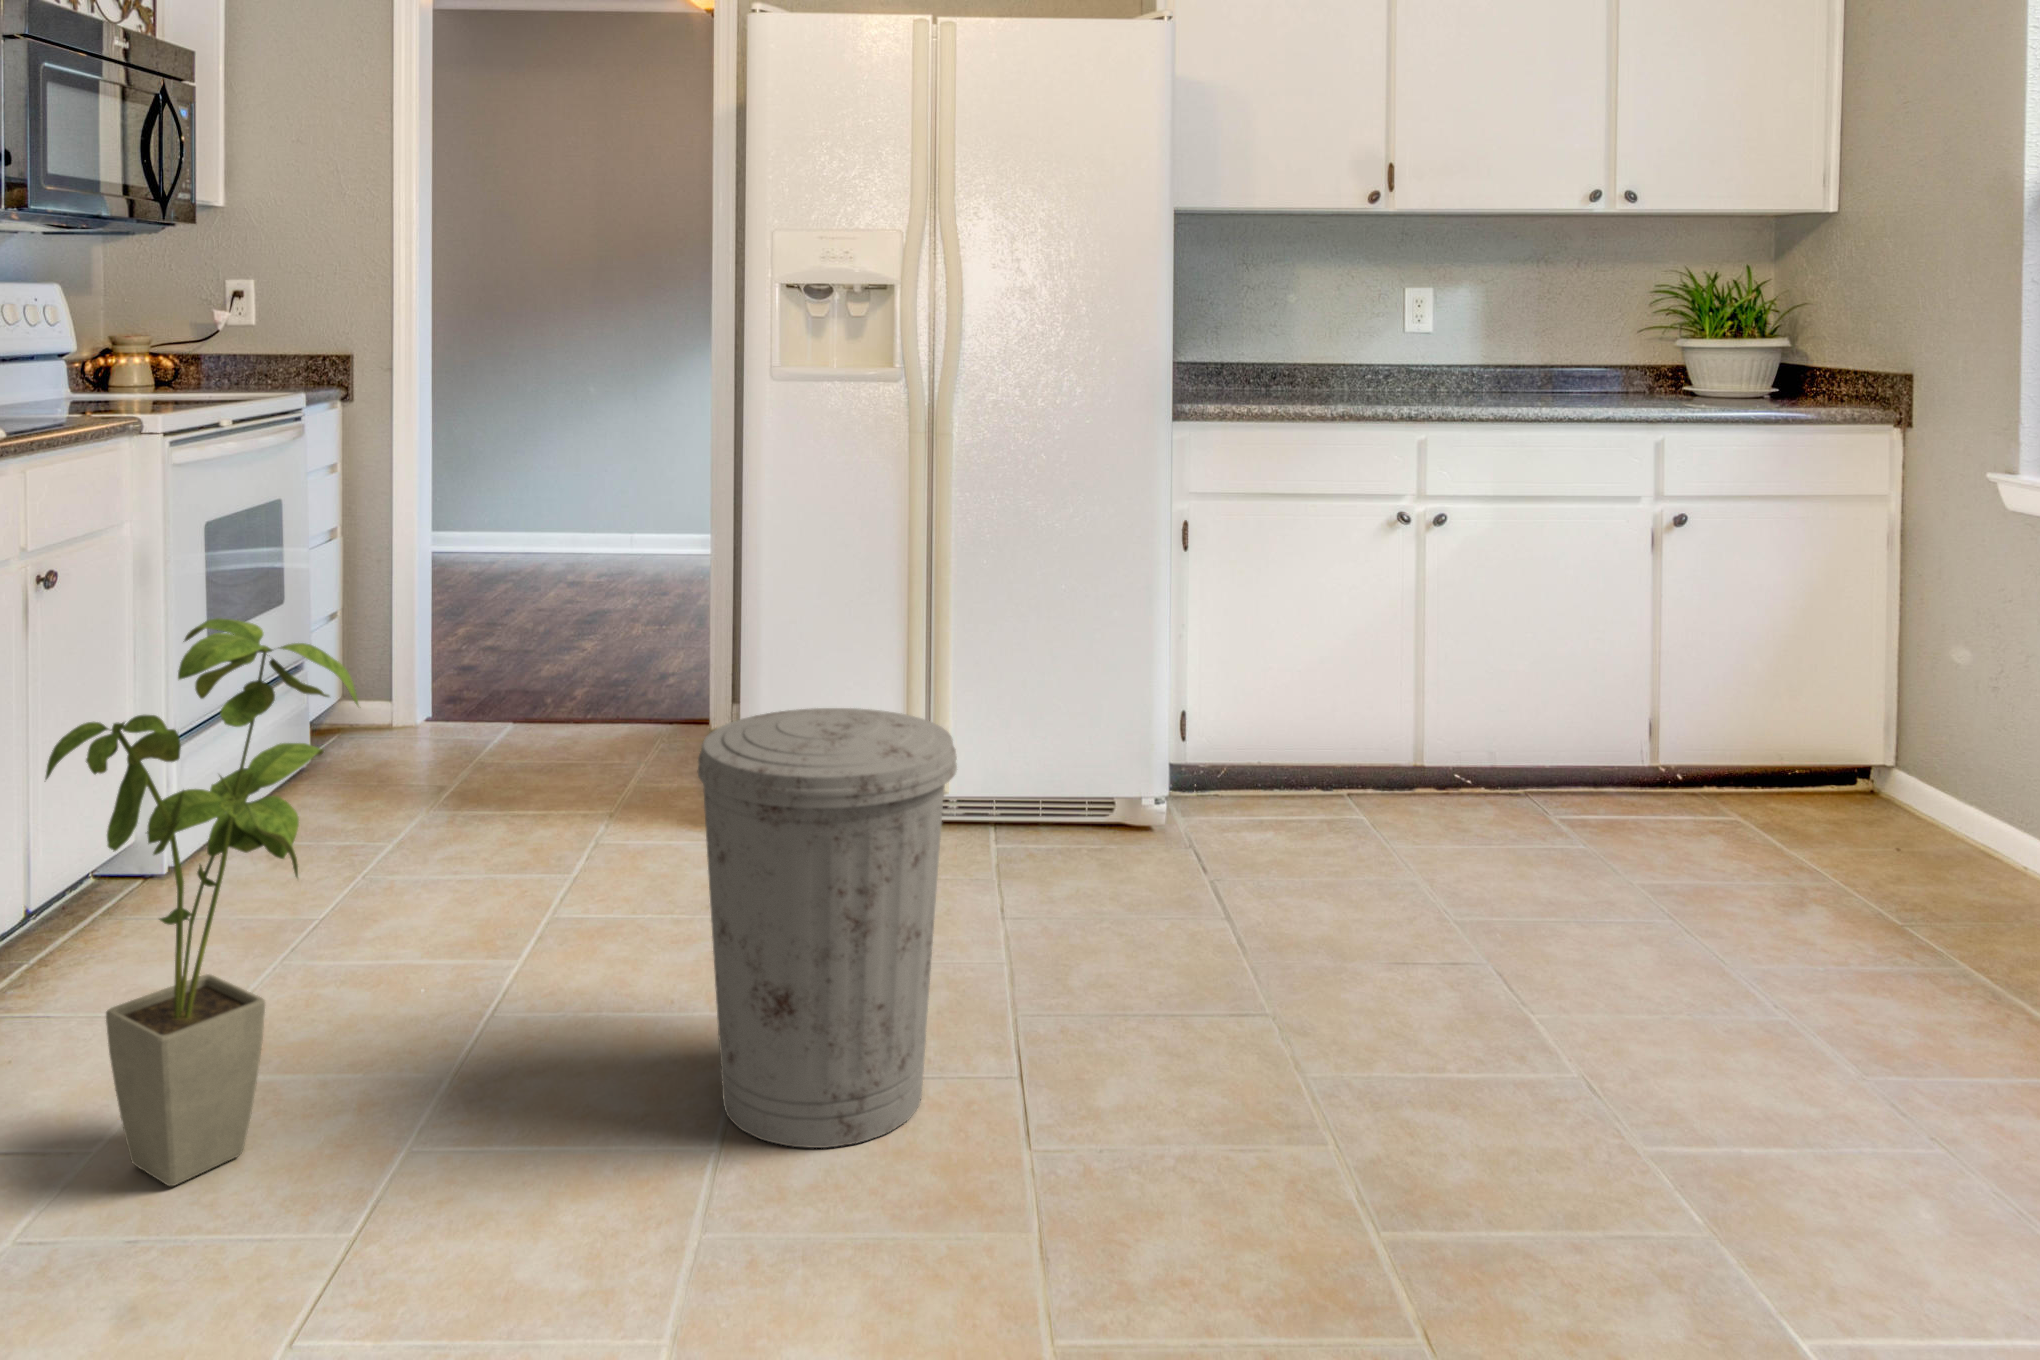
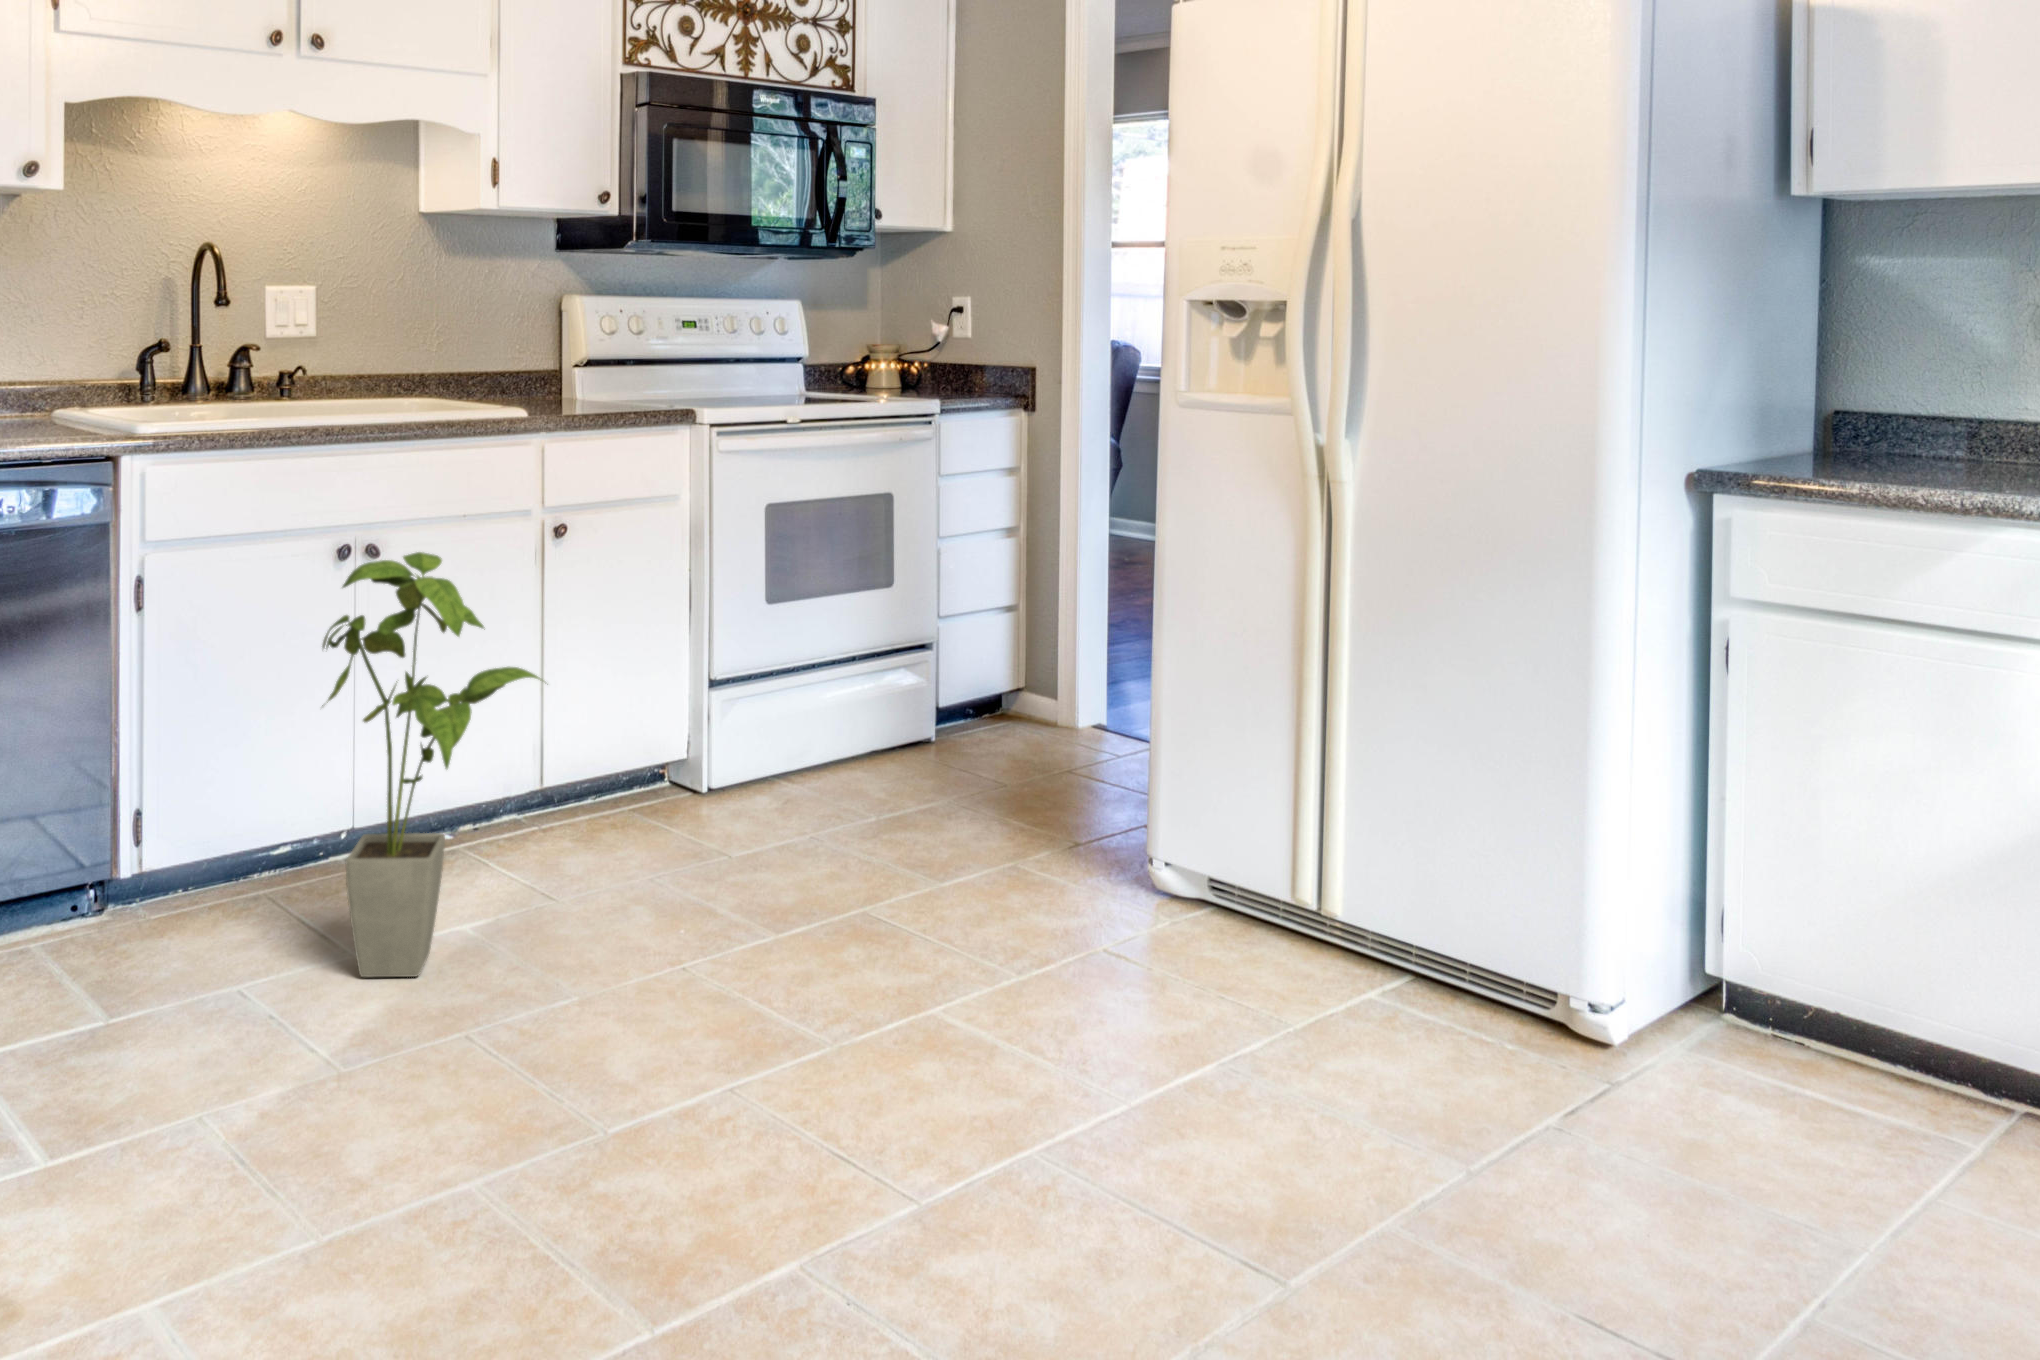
trash can: present [698,708,957,1148] -> none [643,723,906,1167]

